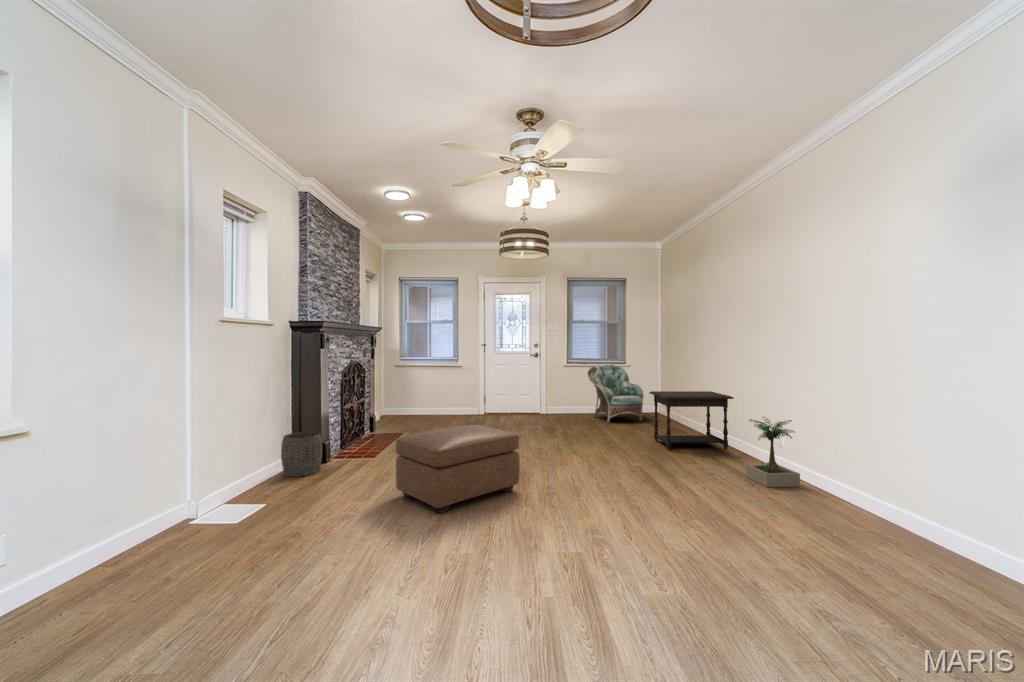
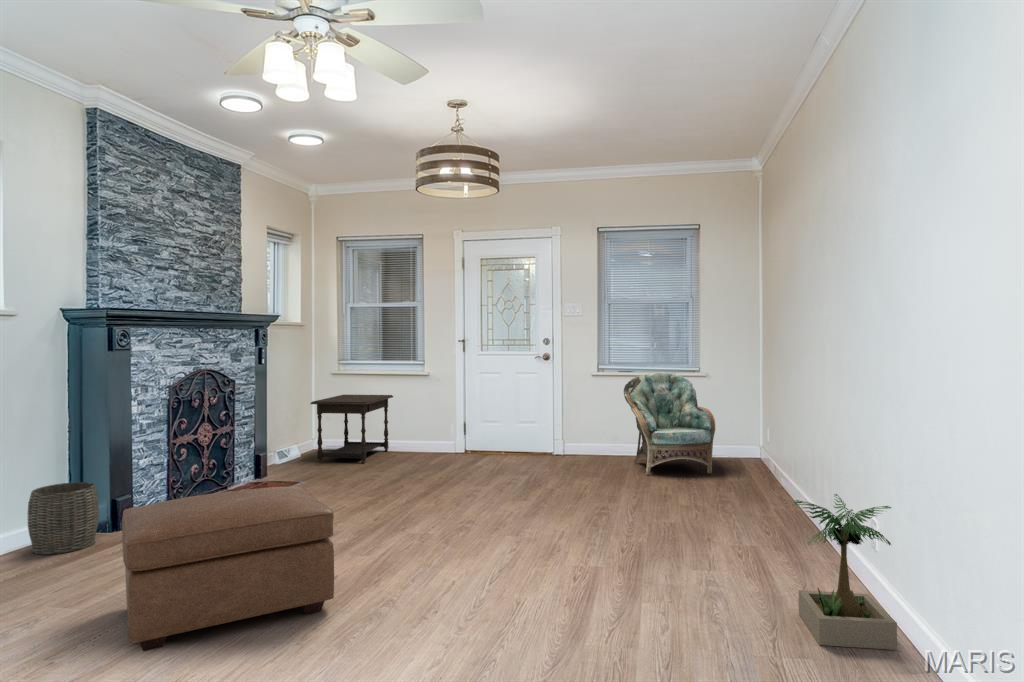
side table: present [649,391,734,450] -> present [310,395,393,463]

